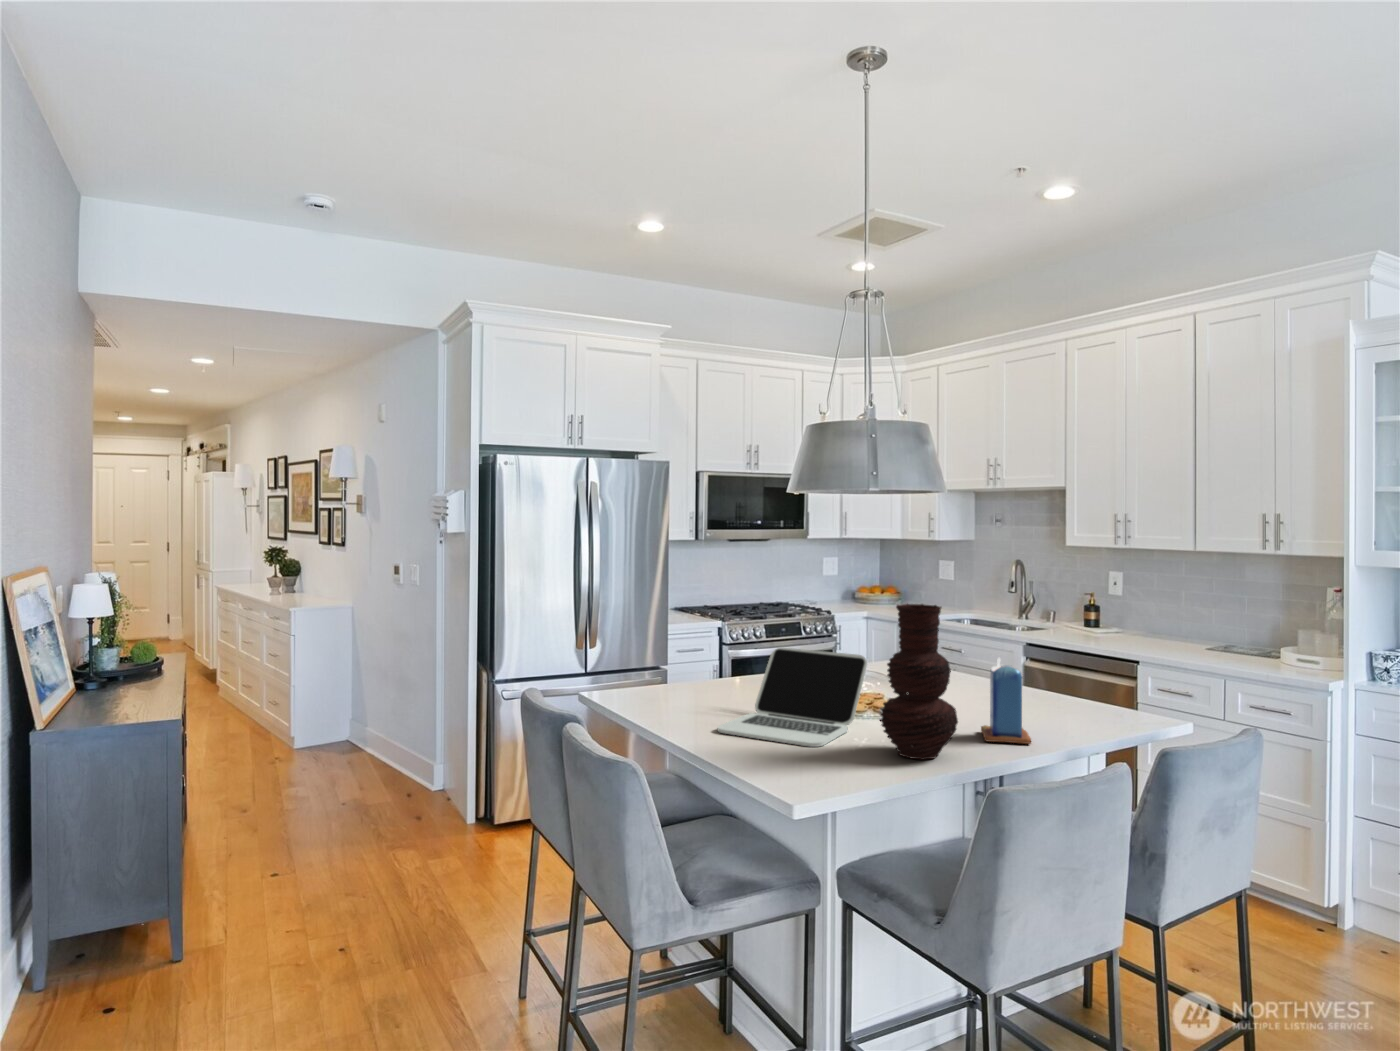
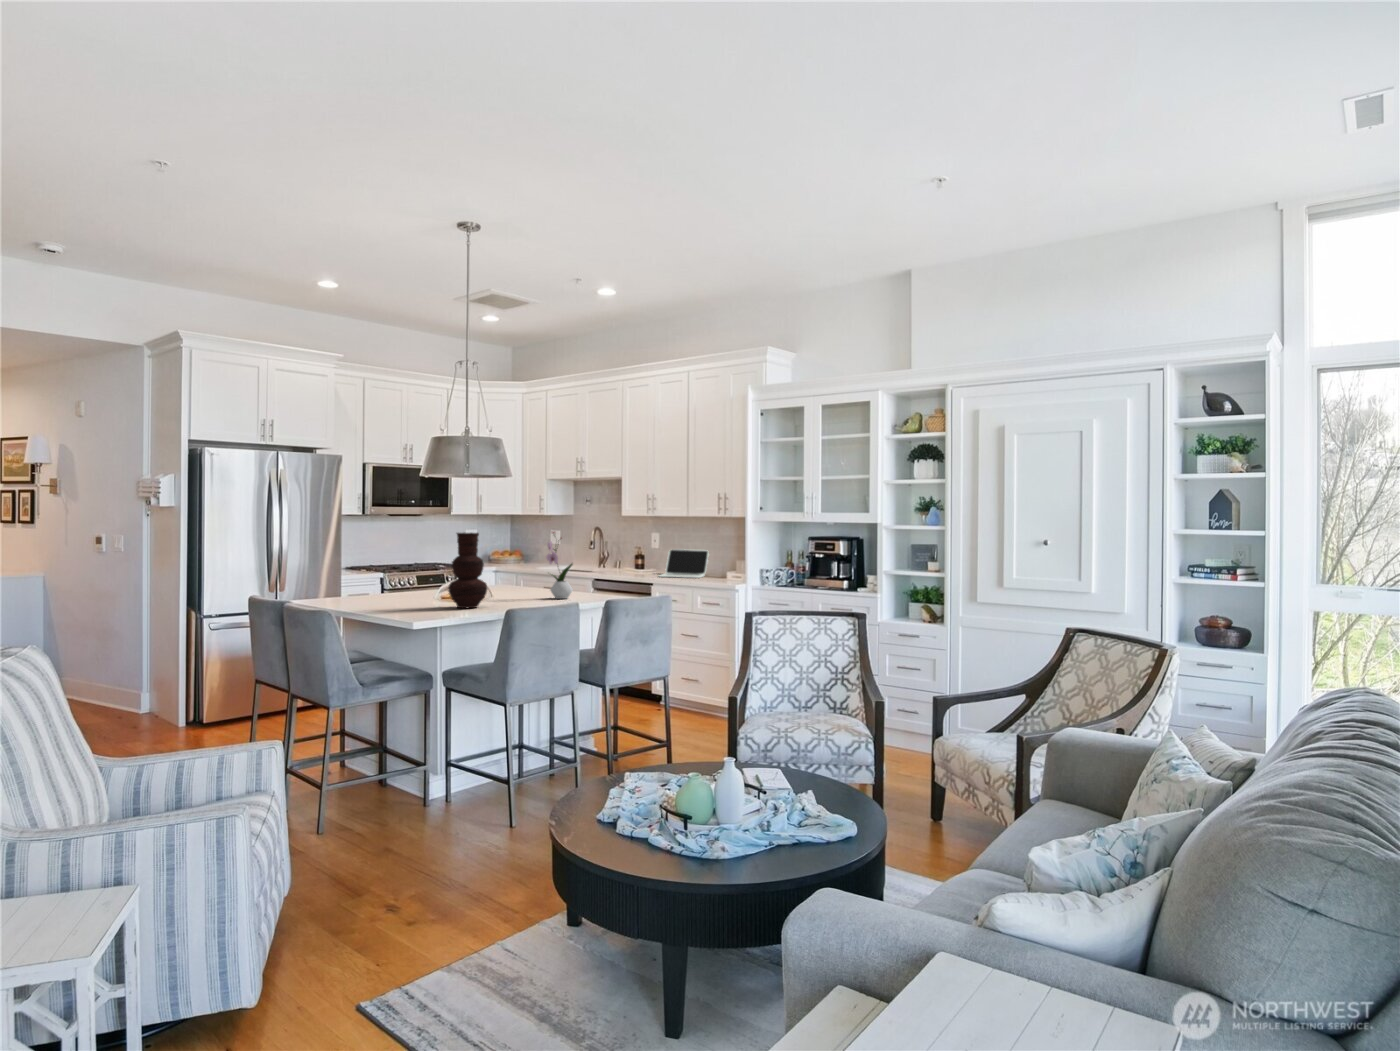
flower arrangement: none [1040,593,1101,726] -> present [546,532,573,599]
laptop: present [718,648,867,747] -> present [659,549,709,578]
candle: present [981,658,1031,744] -> none [507,562,531,603]

